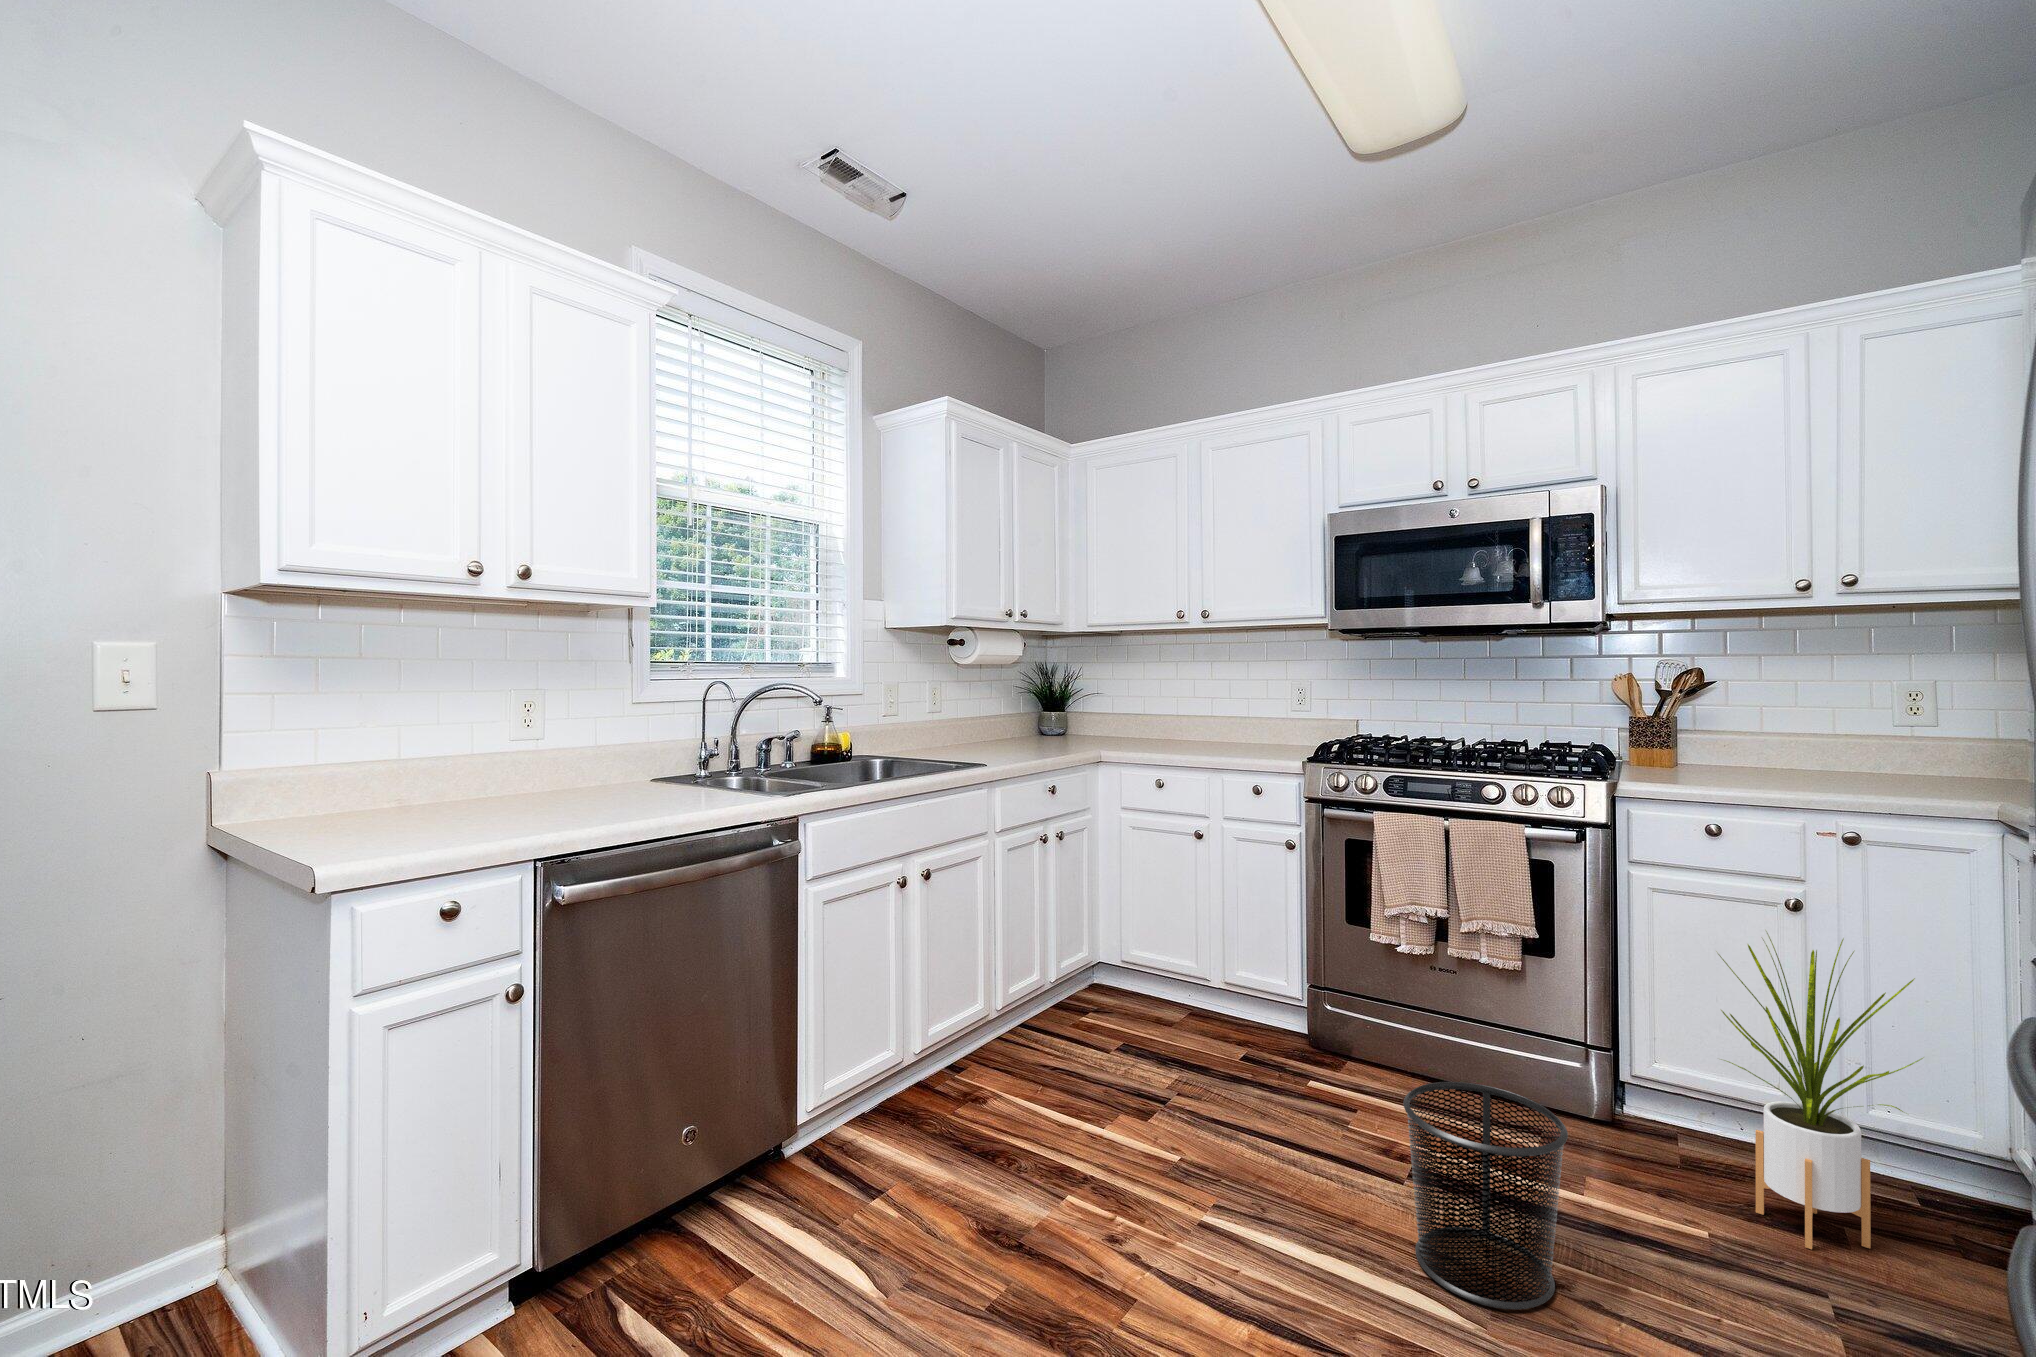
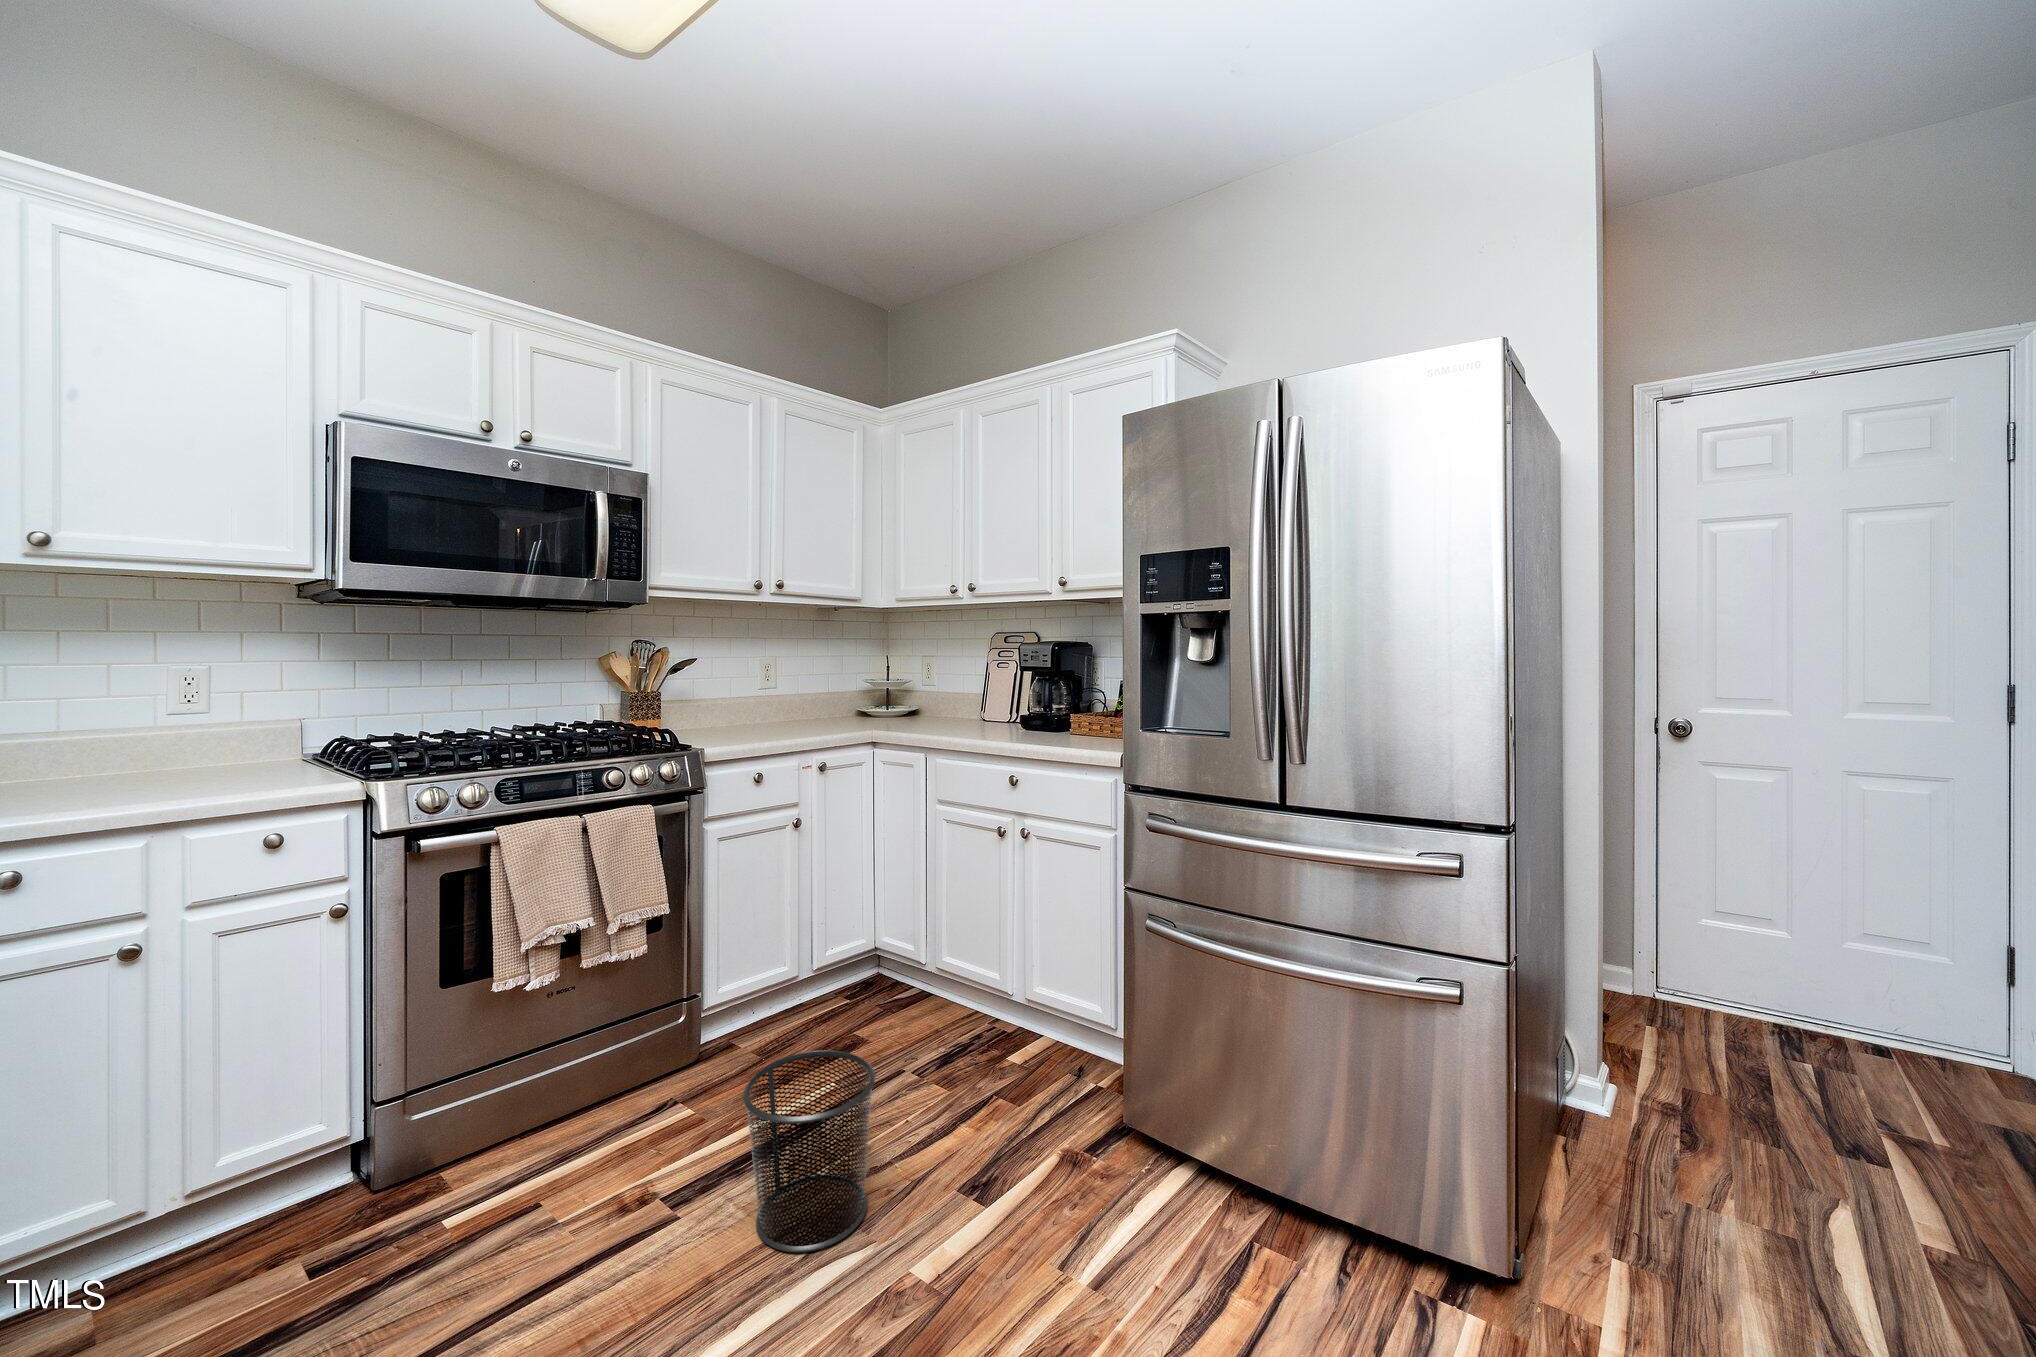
house plant: present [1718,931,1924,1249] -> none [796,851,901,1056]

